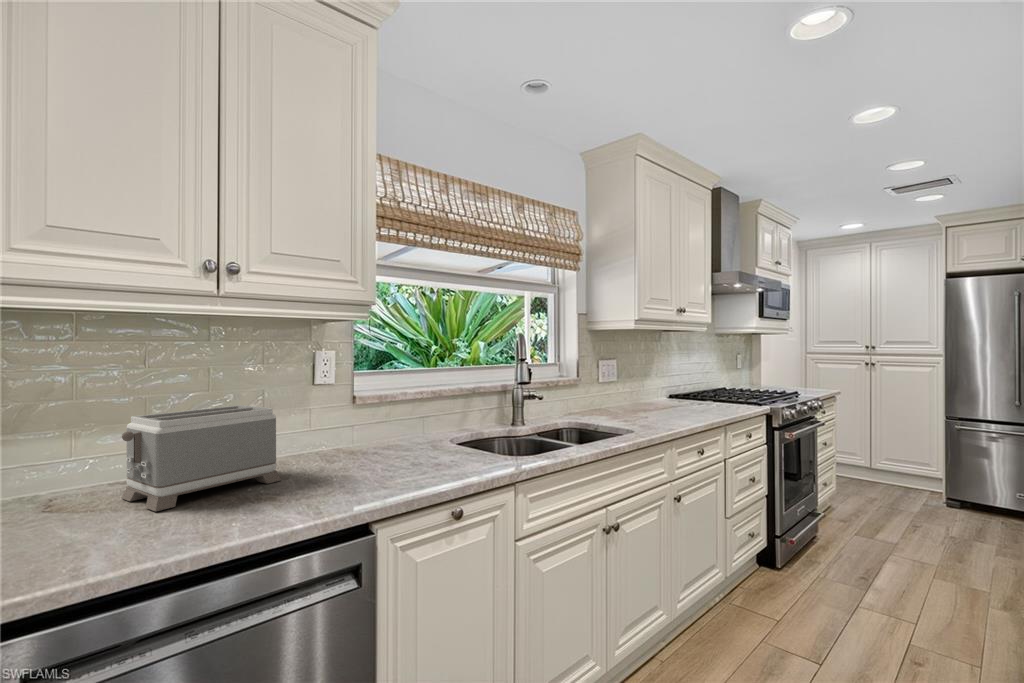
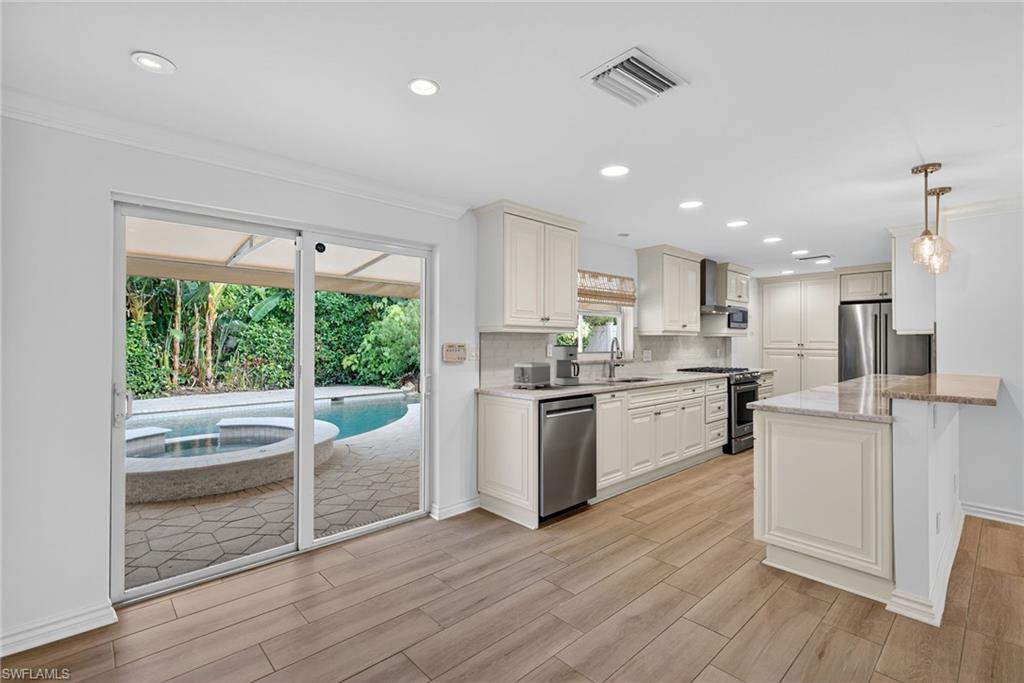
coffee maker: none [325,353,391,473] -> present [554,345,580,386]

